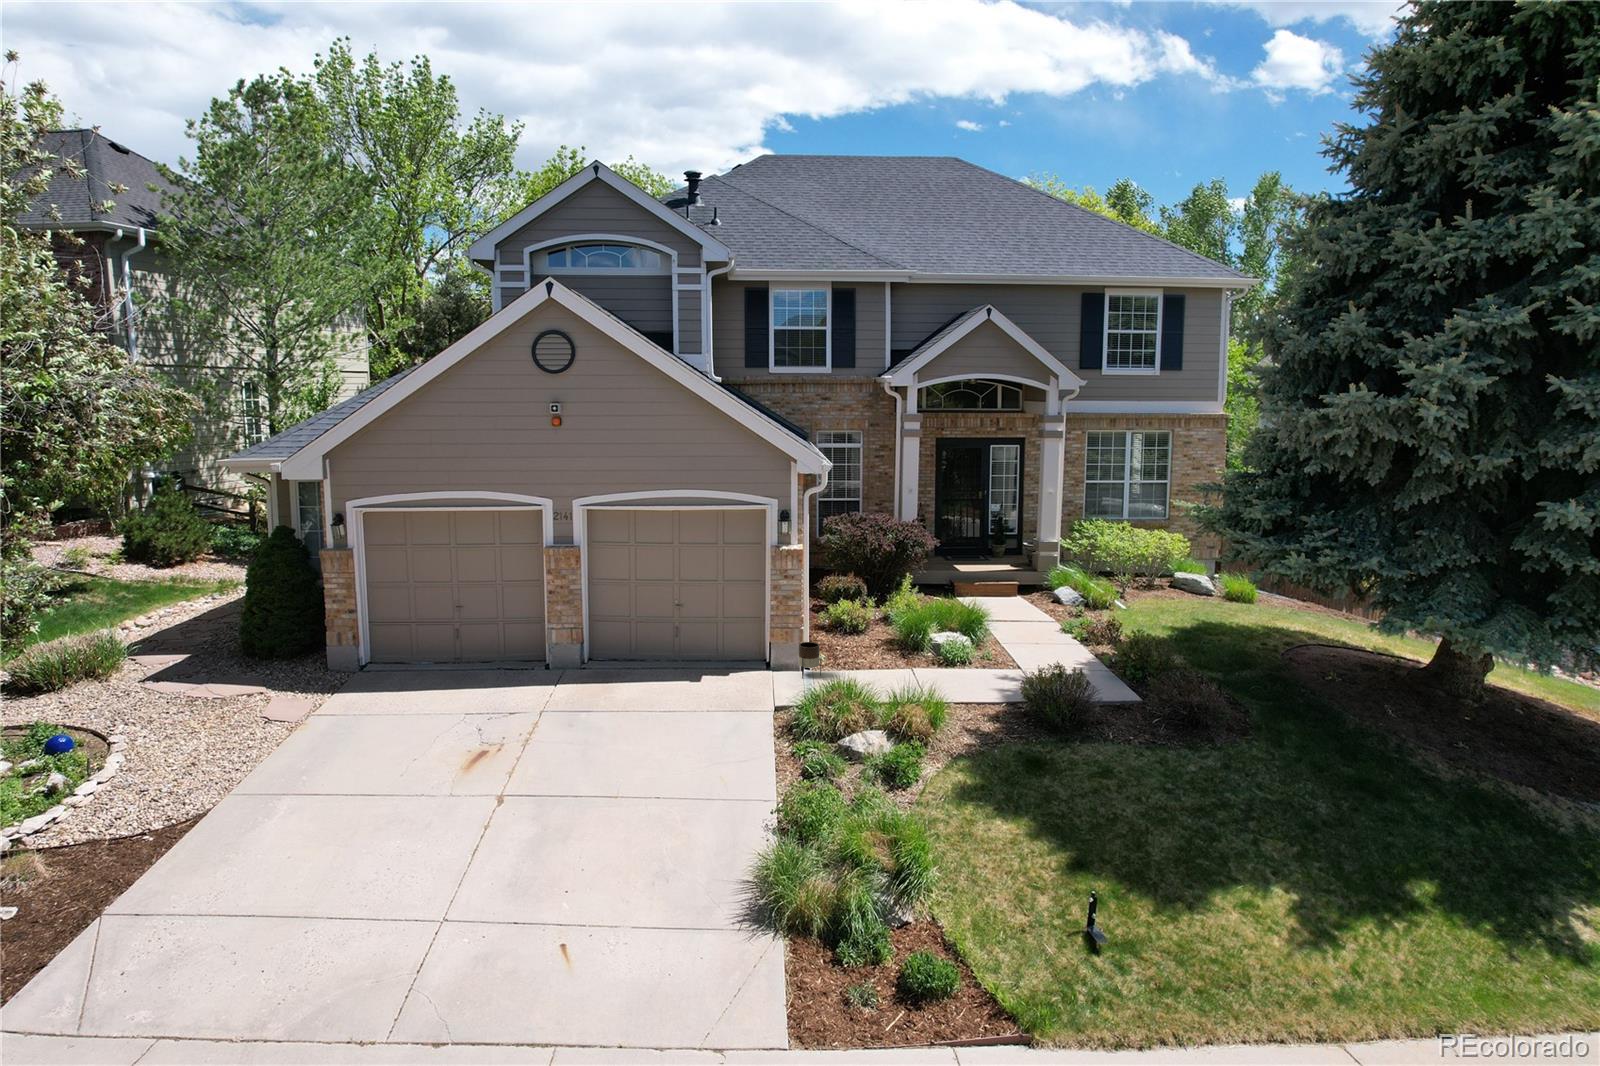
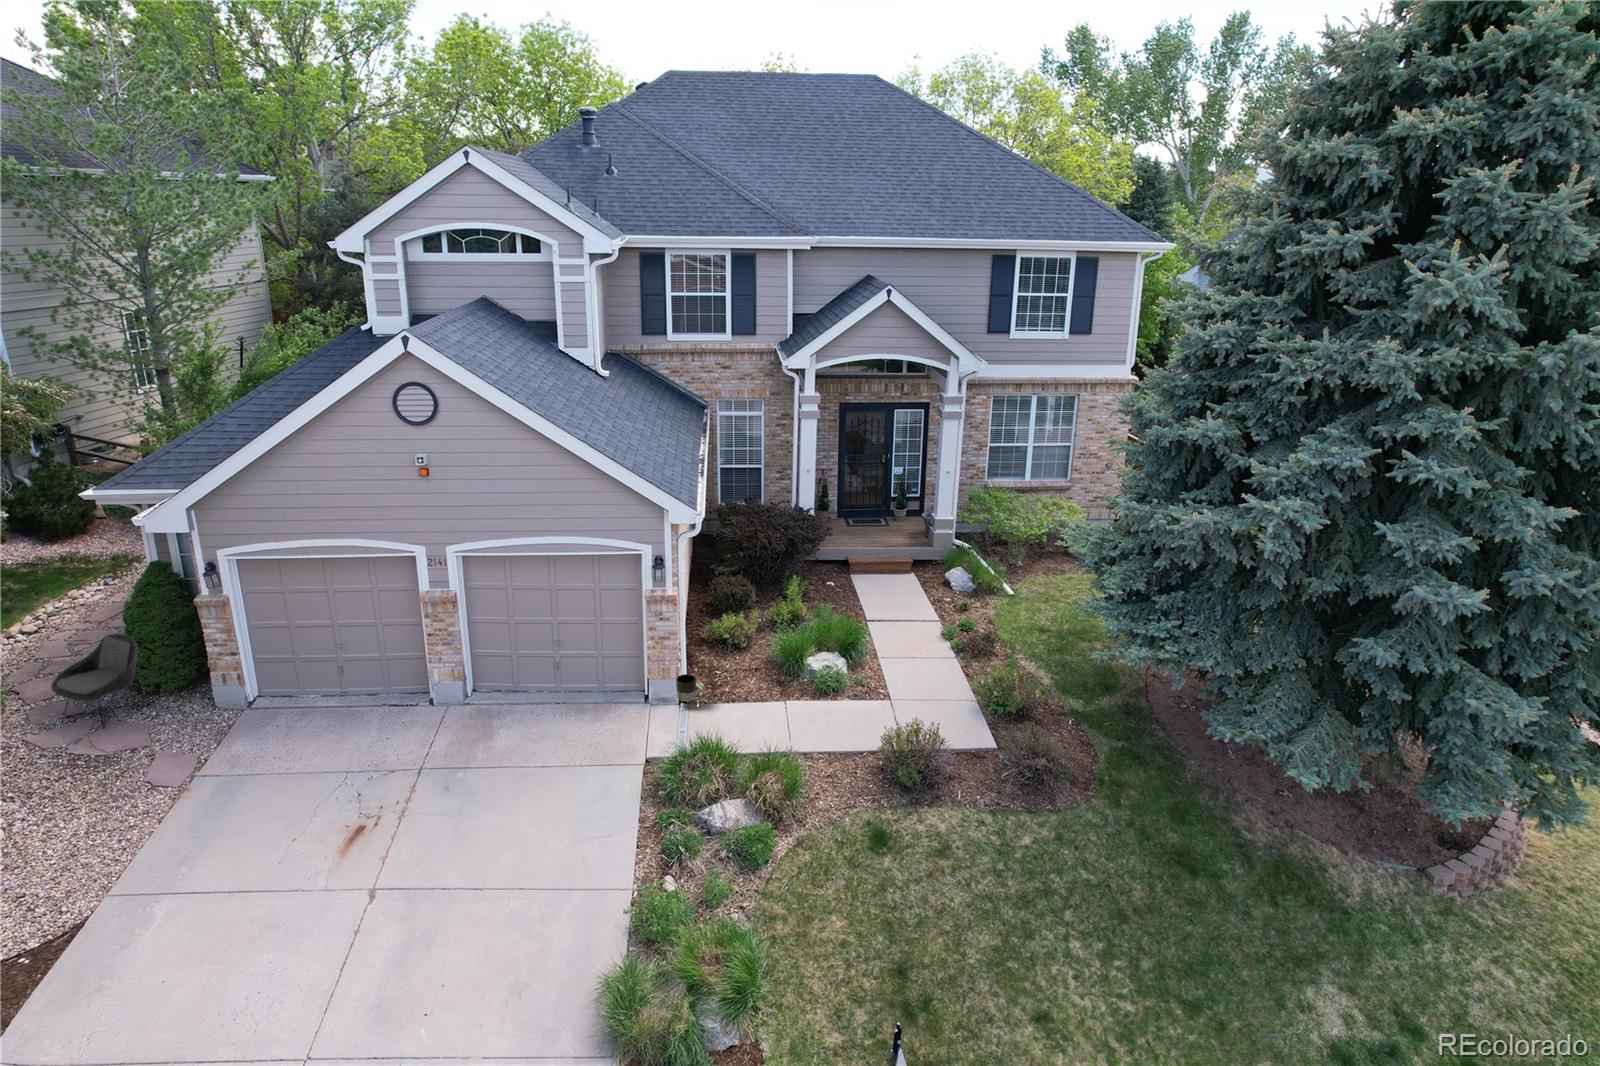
lounge chair: none [170,593,267,682] -> present [51,634,153,728]

